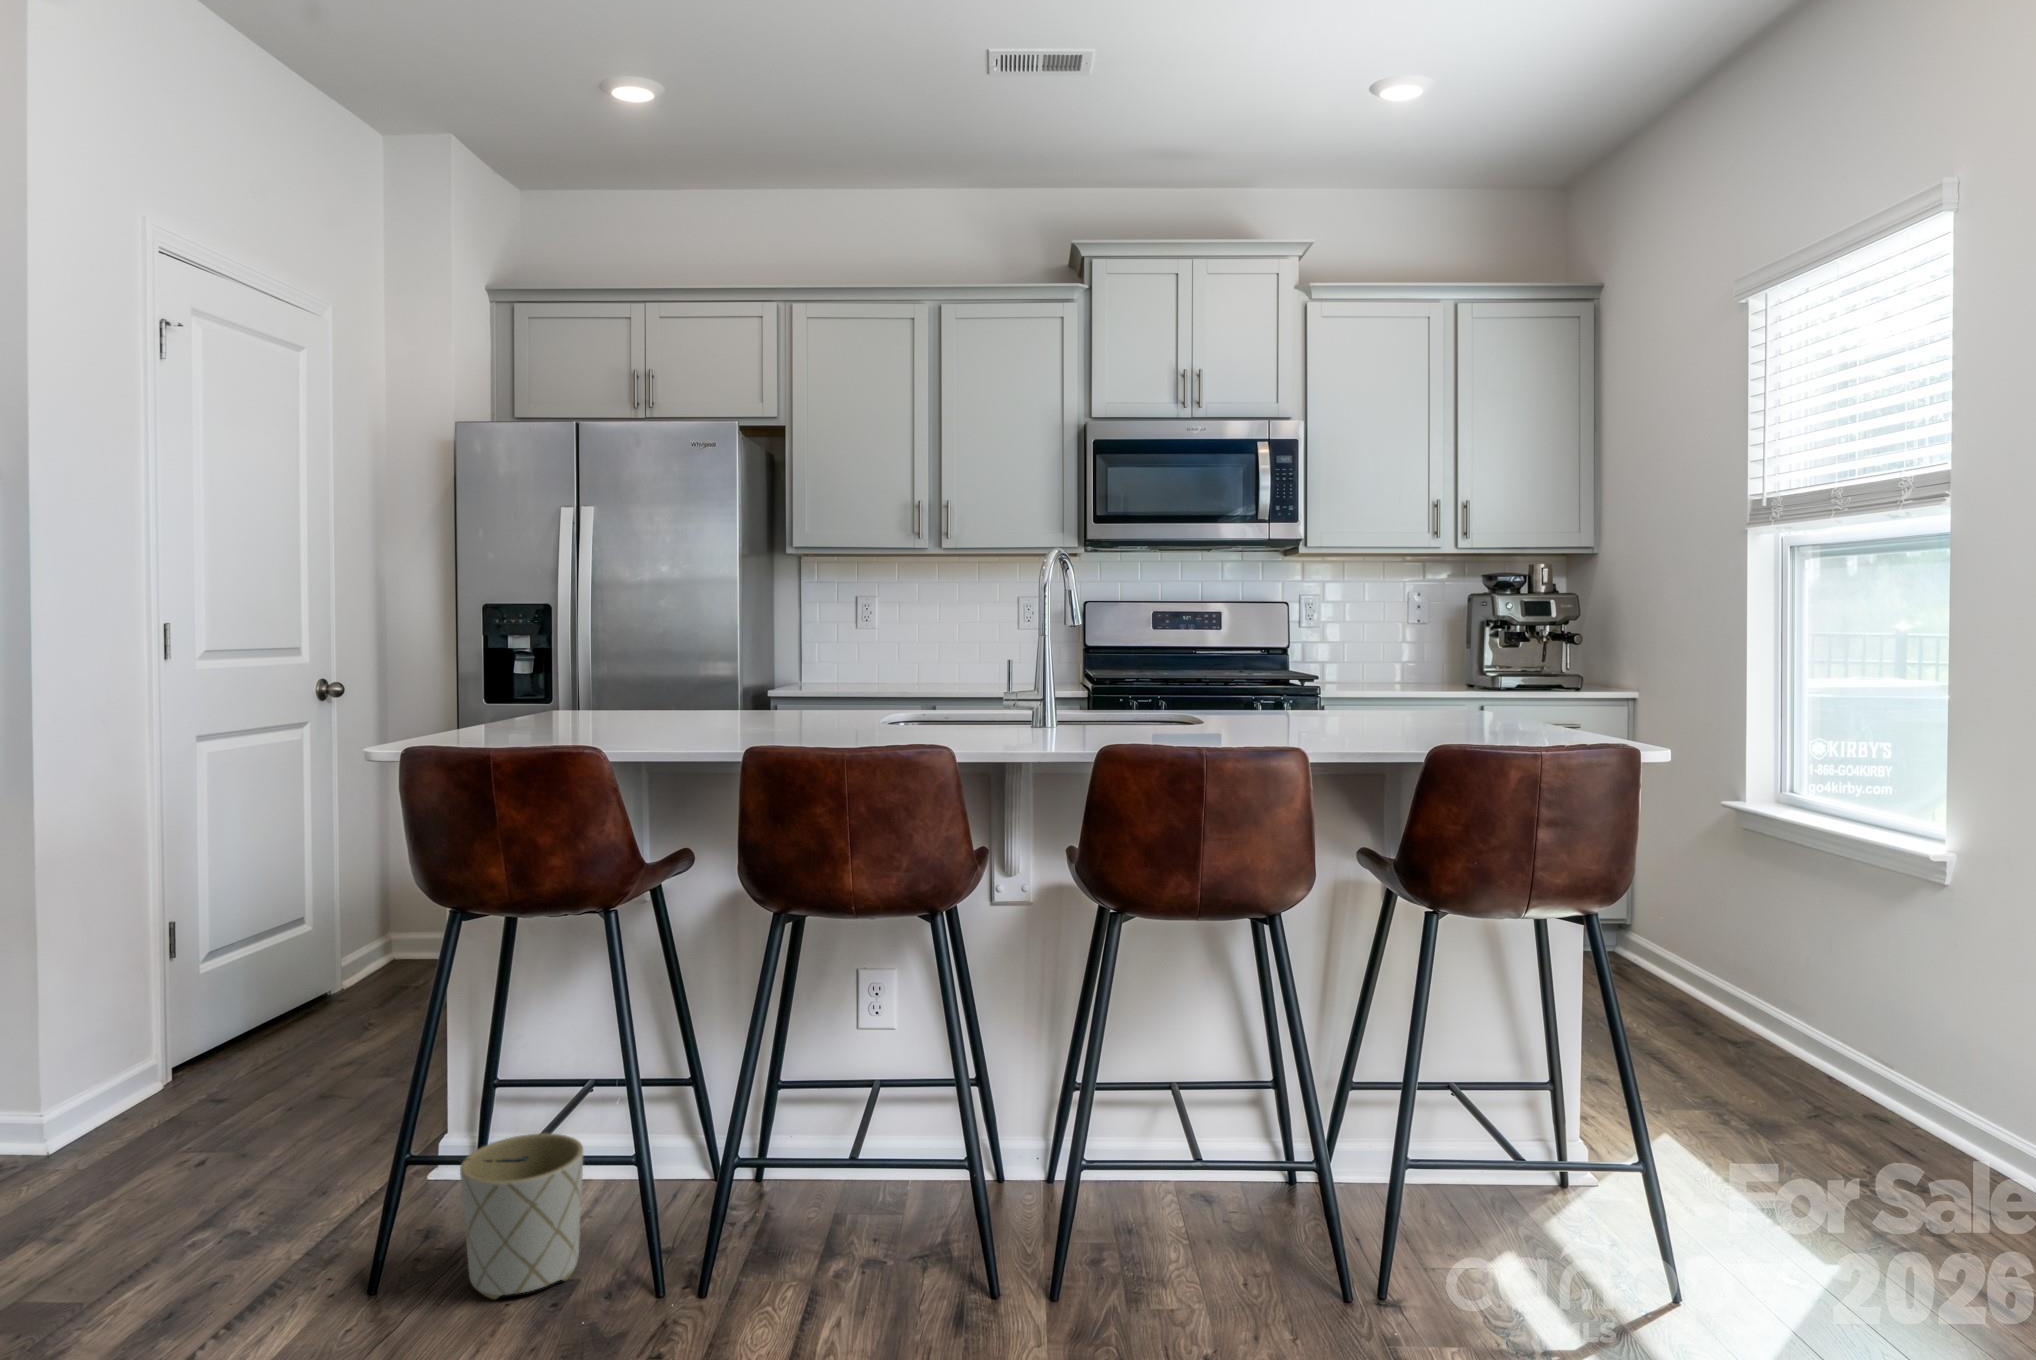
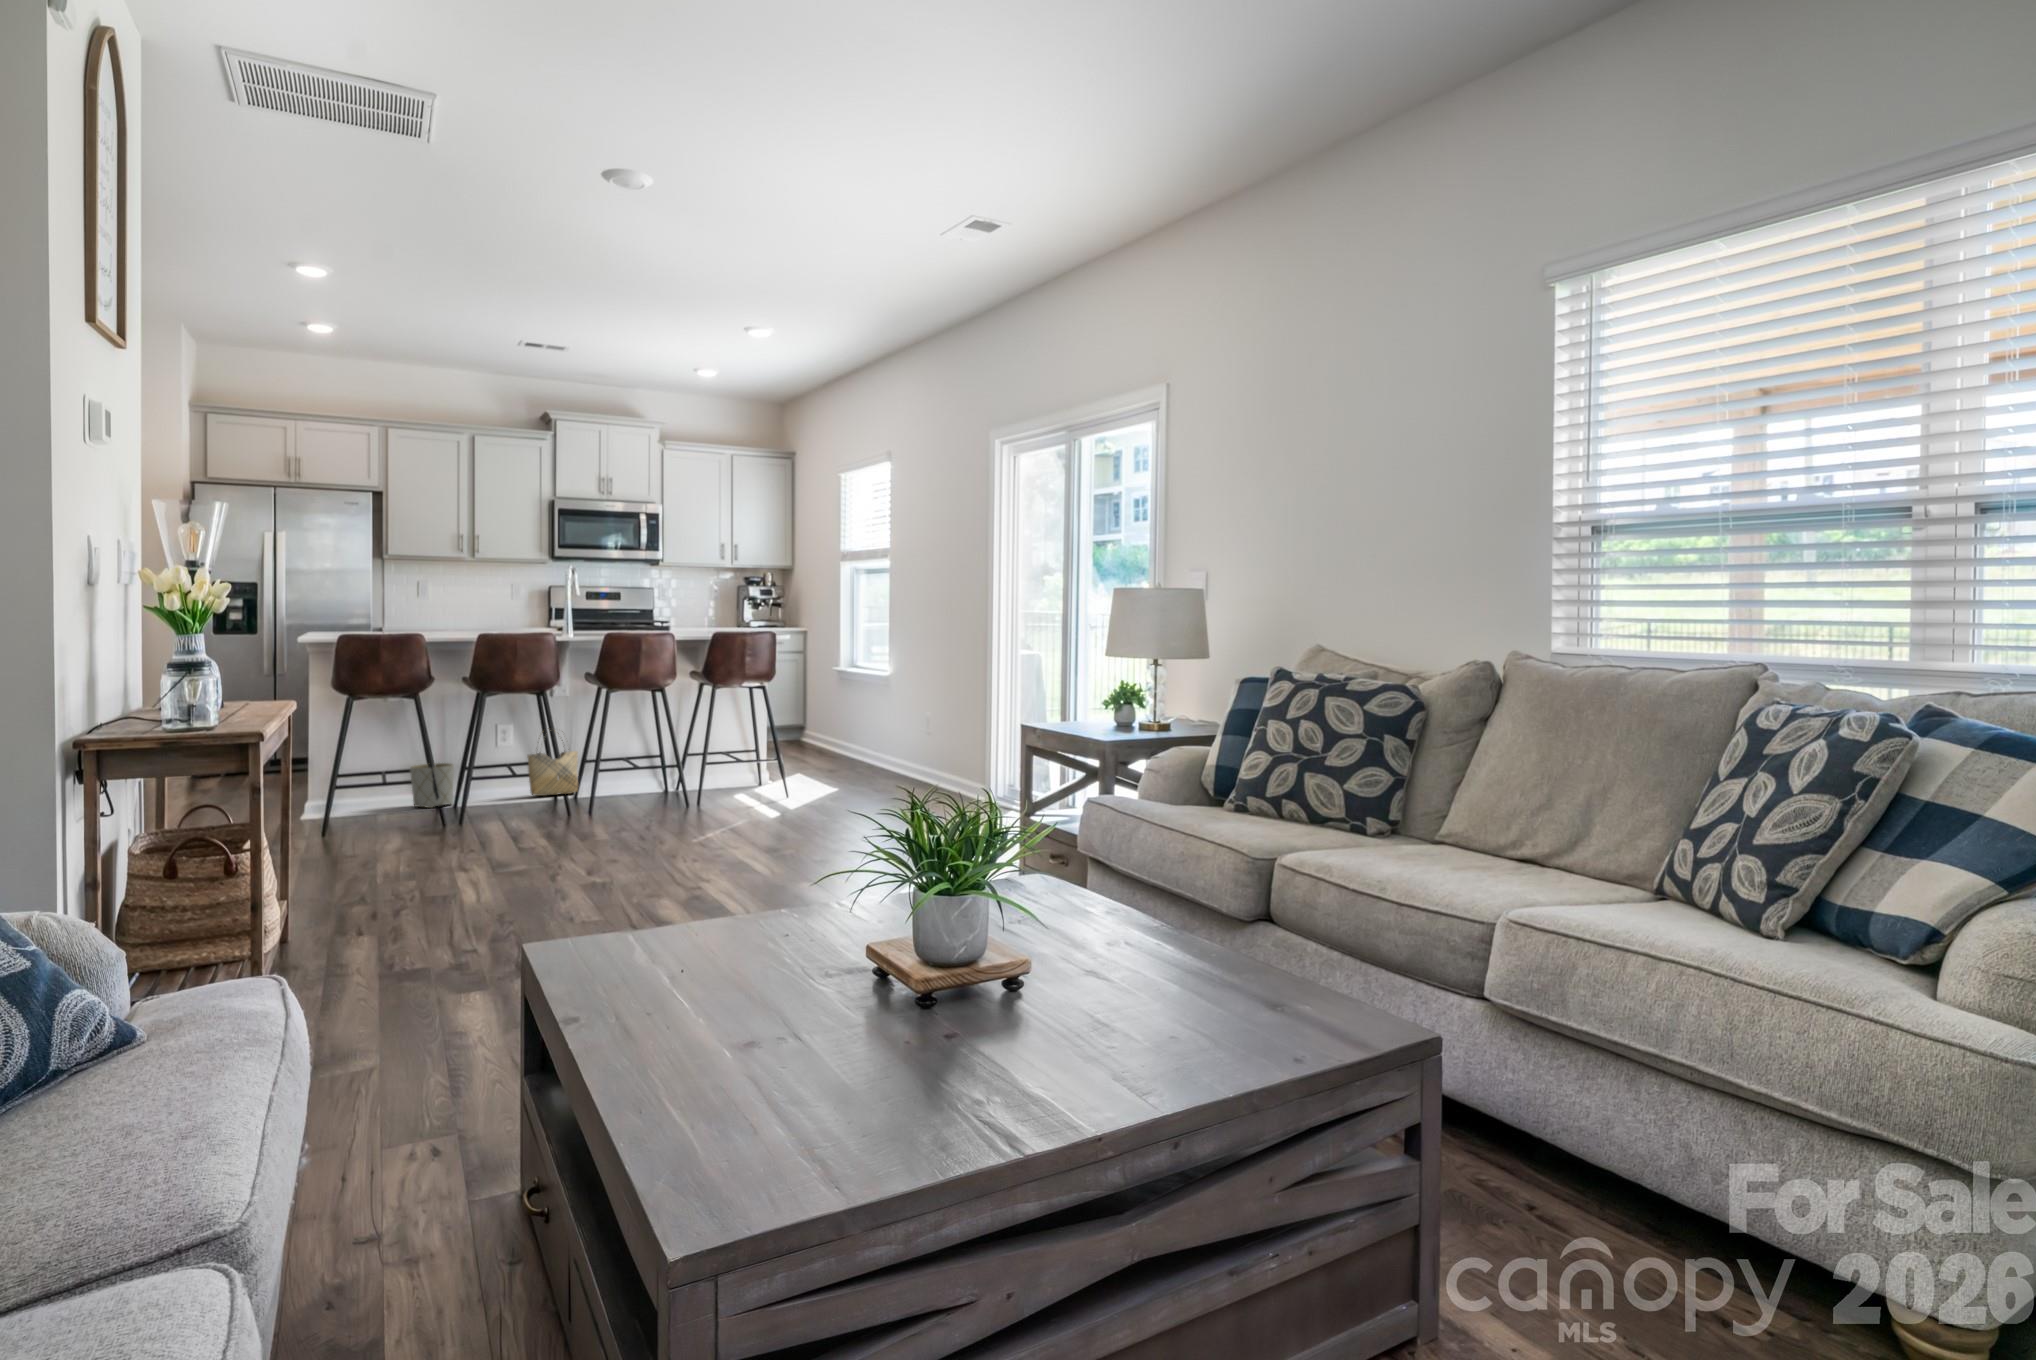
woven basket: none [783,1052,937,1276] -> present [528,730,579,796]

